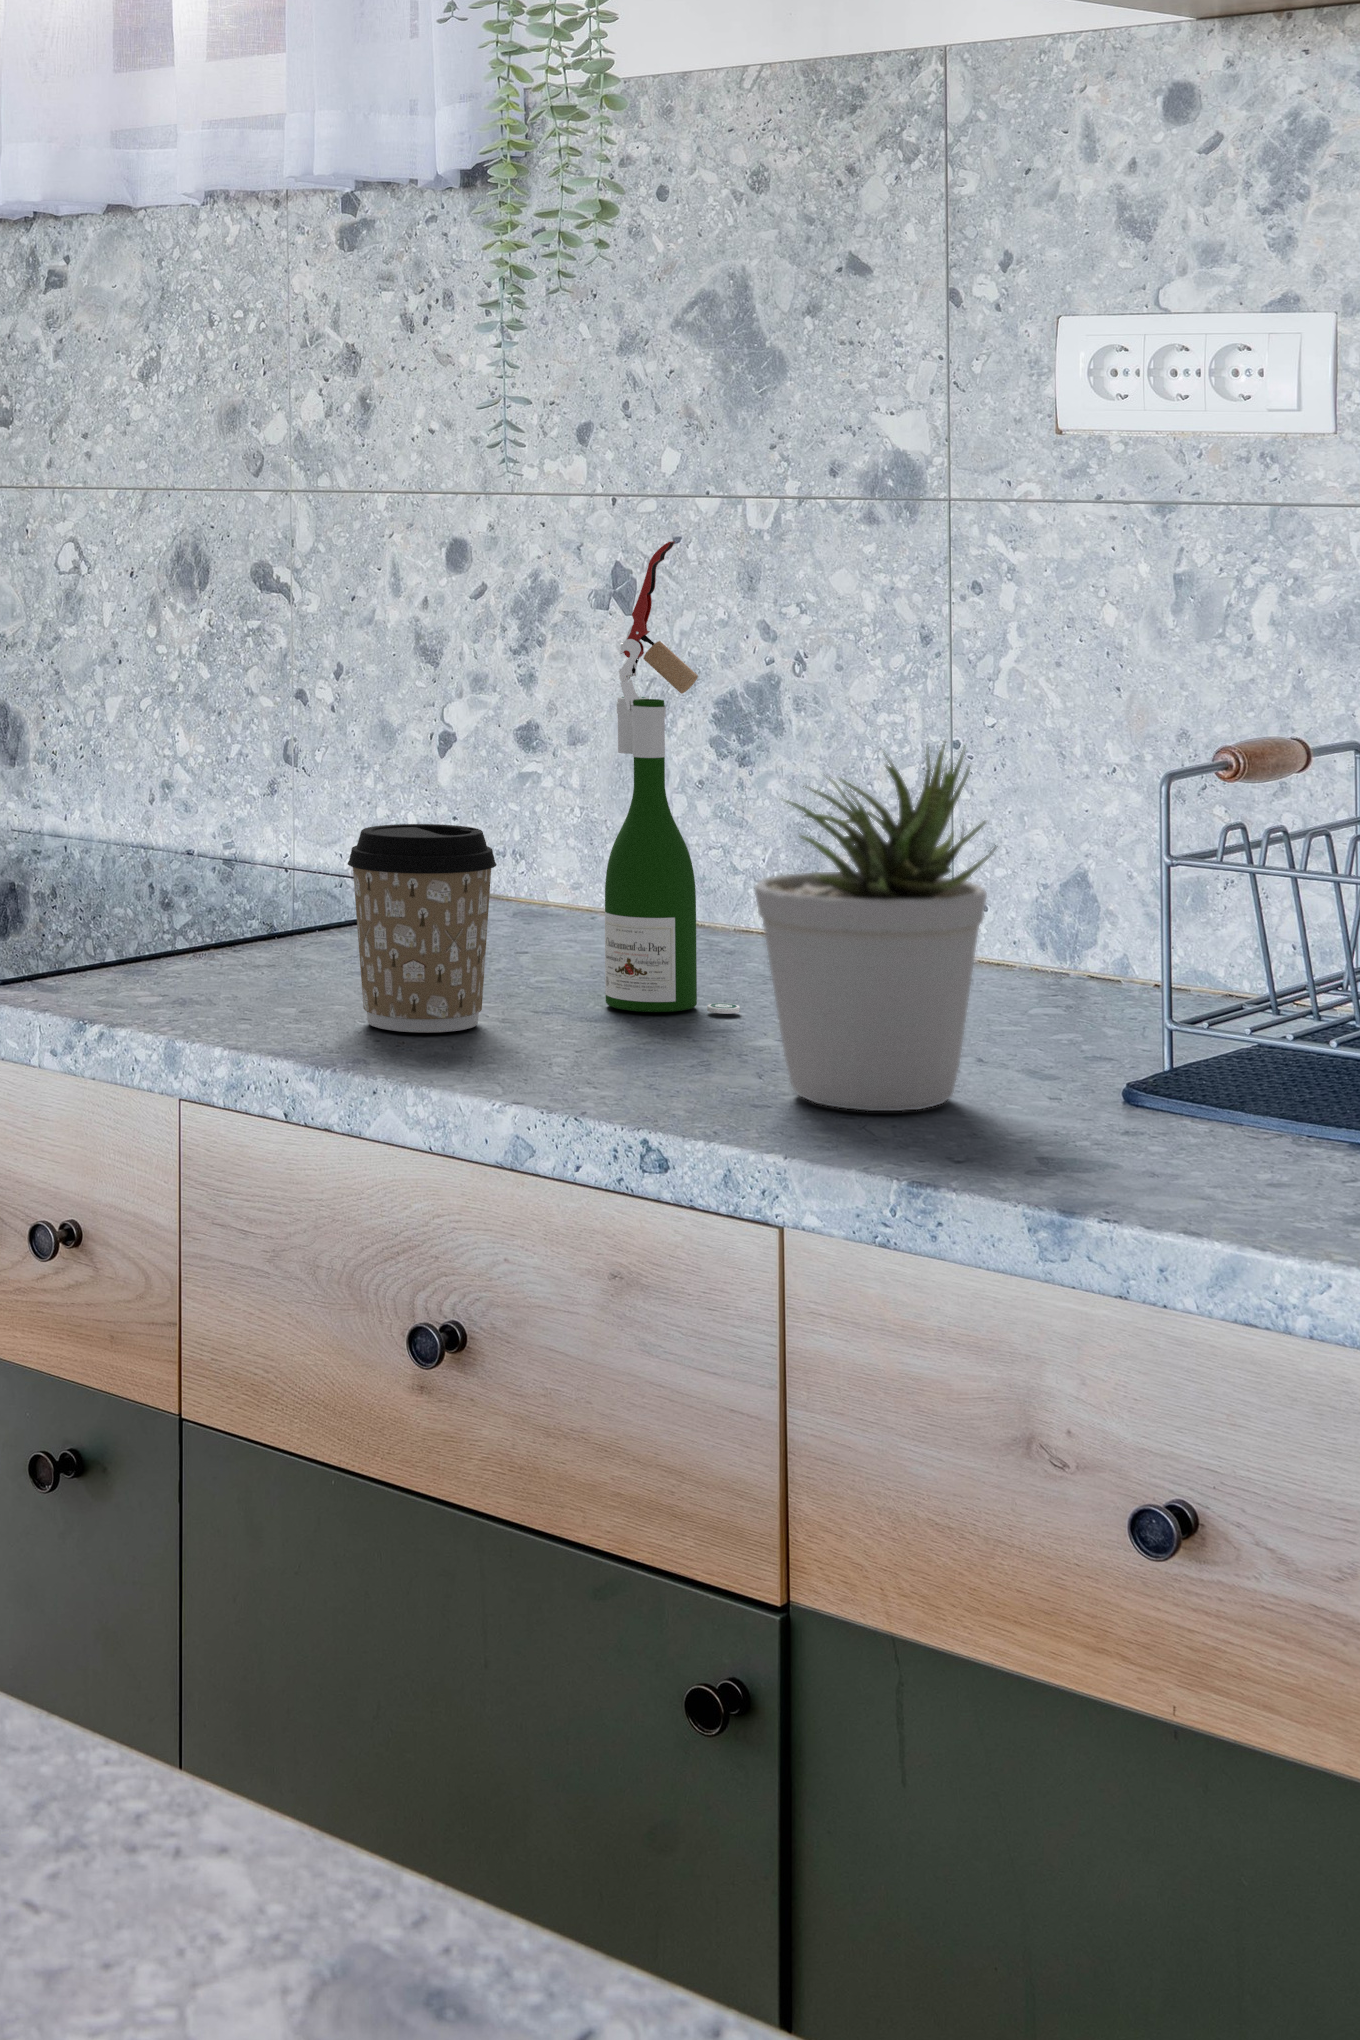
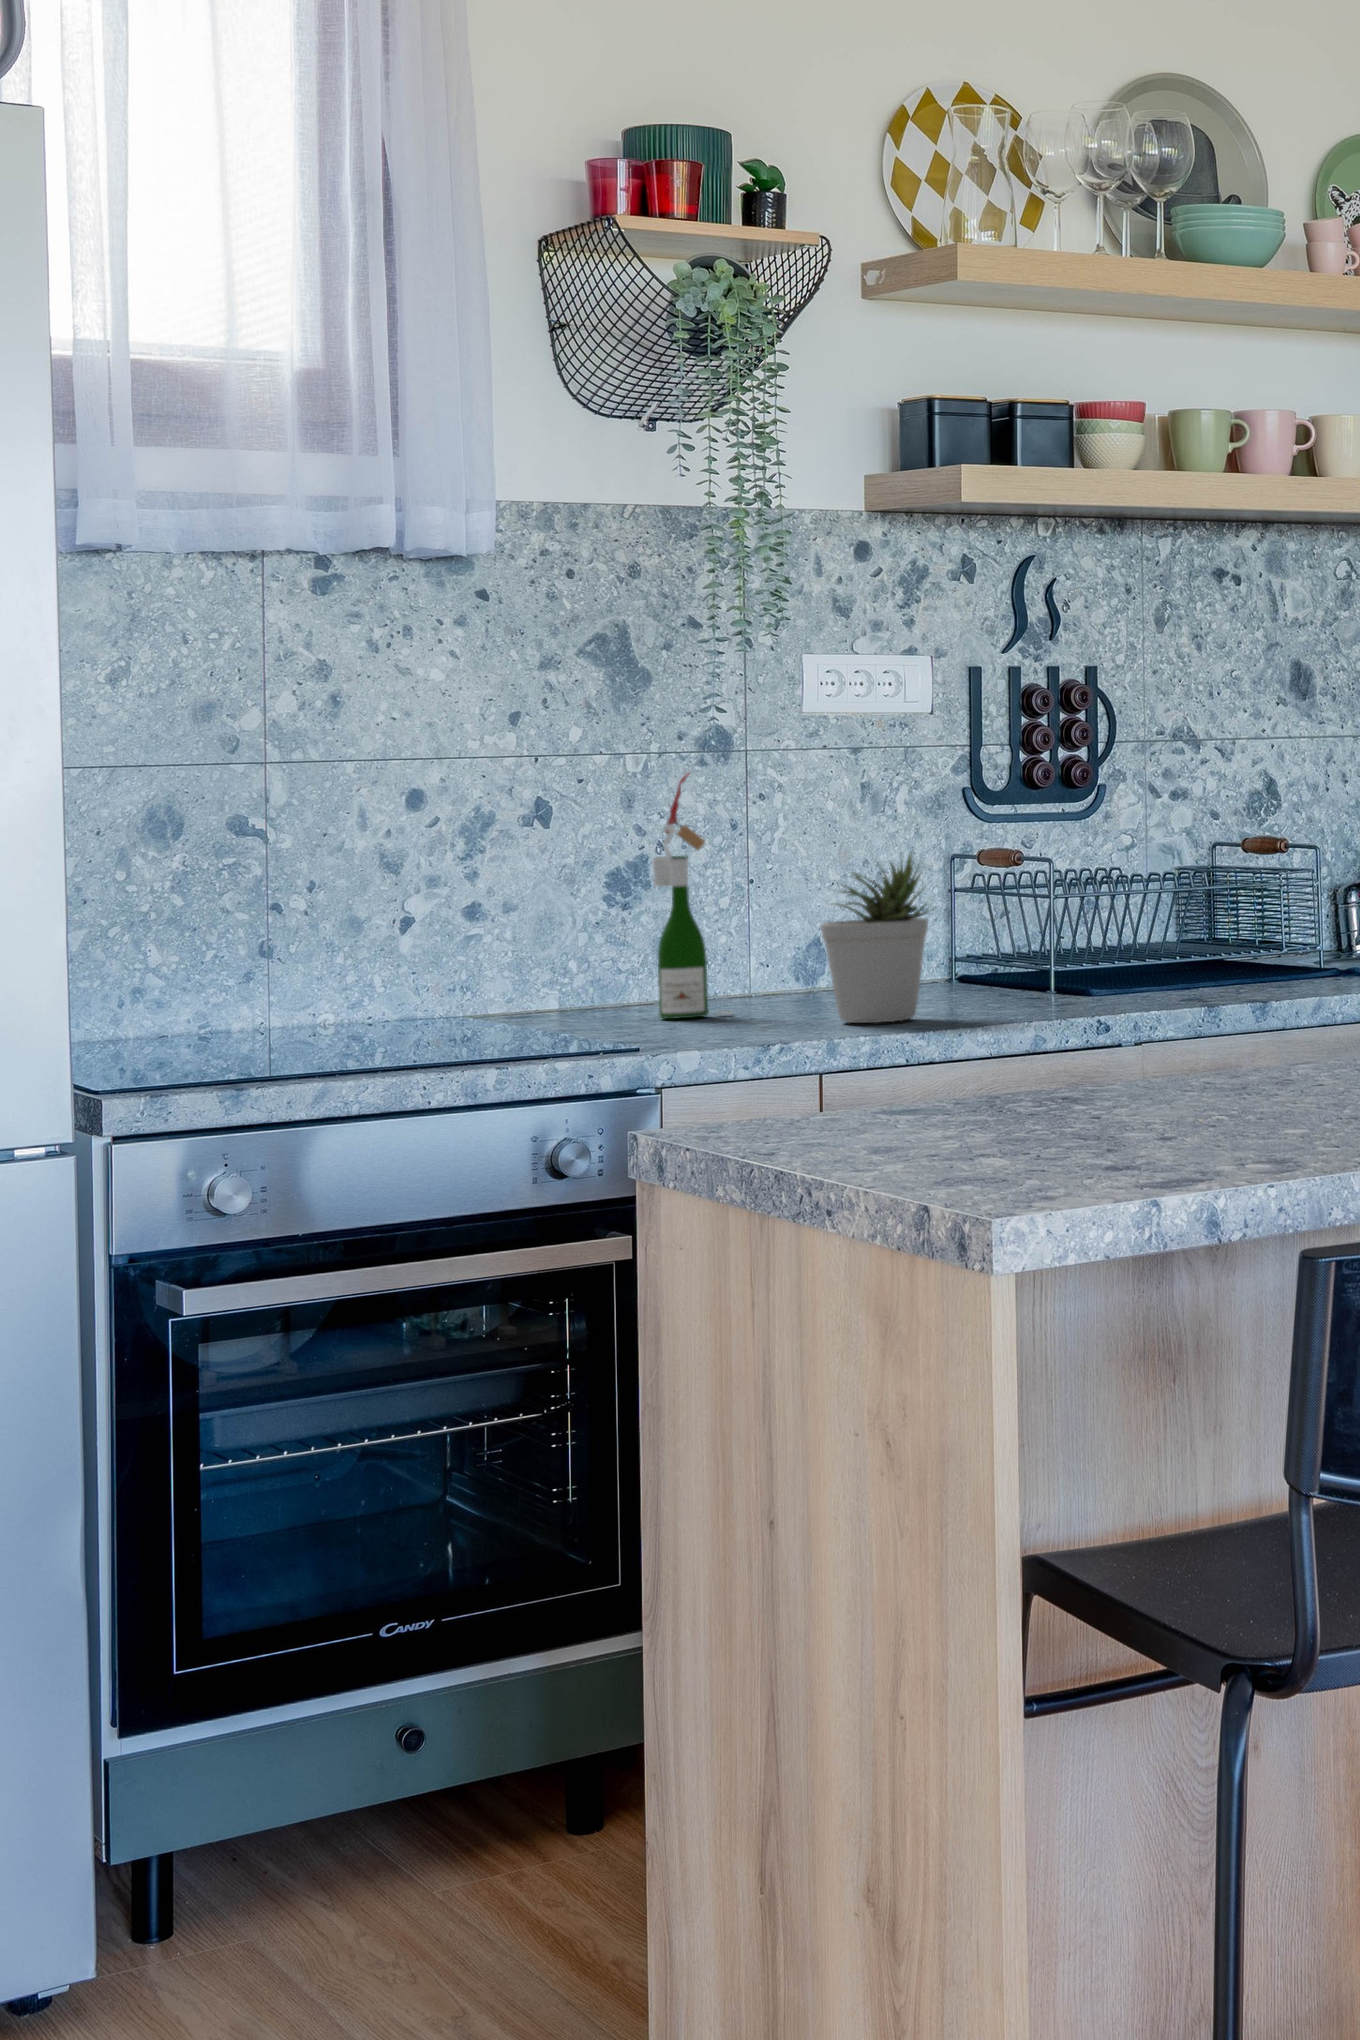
coffee cup: present [348,824,497,1033] -> none [557,925,639,1033]

